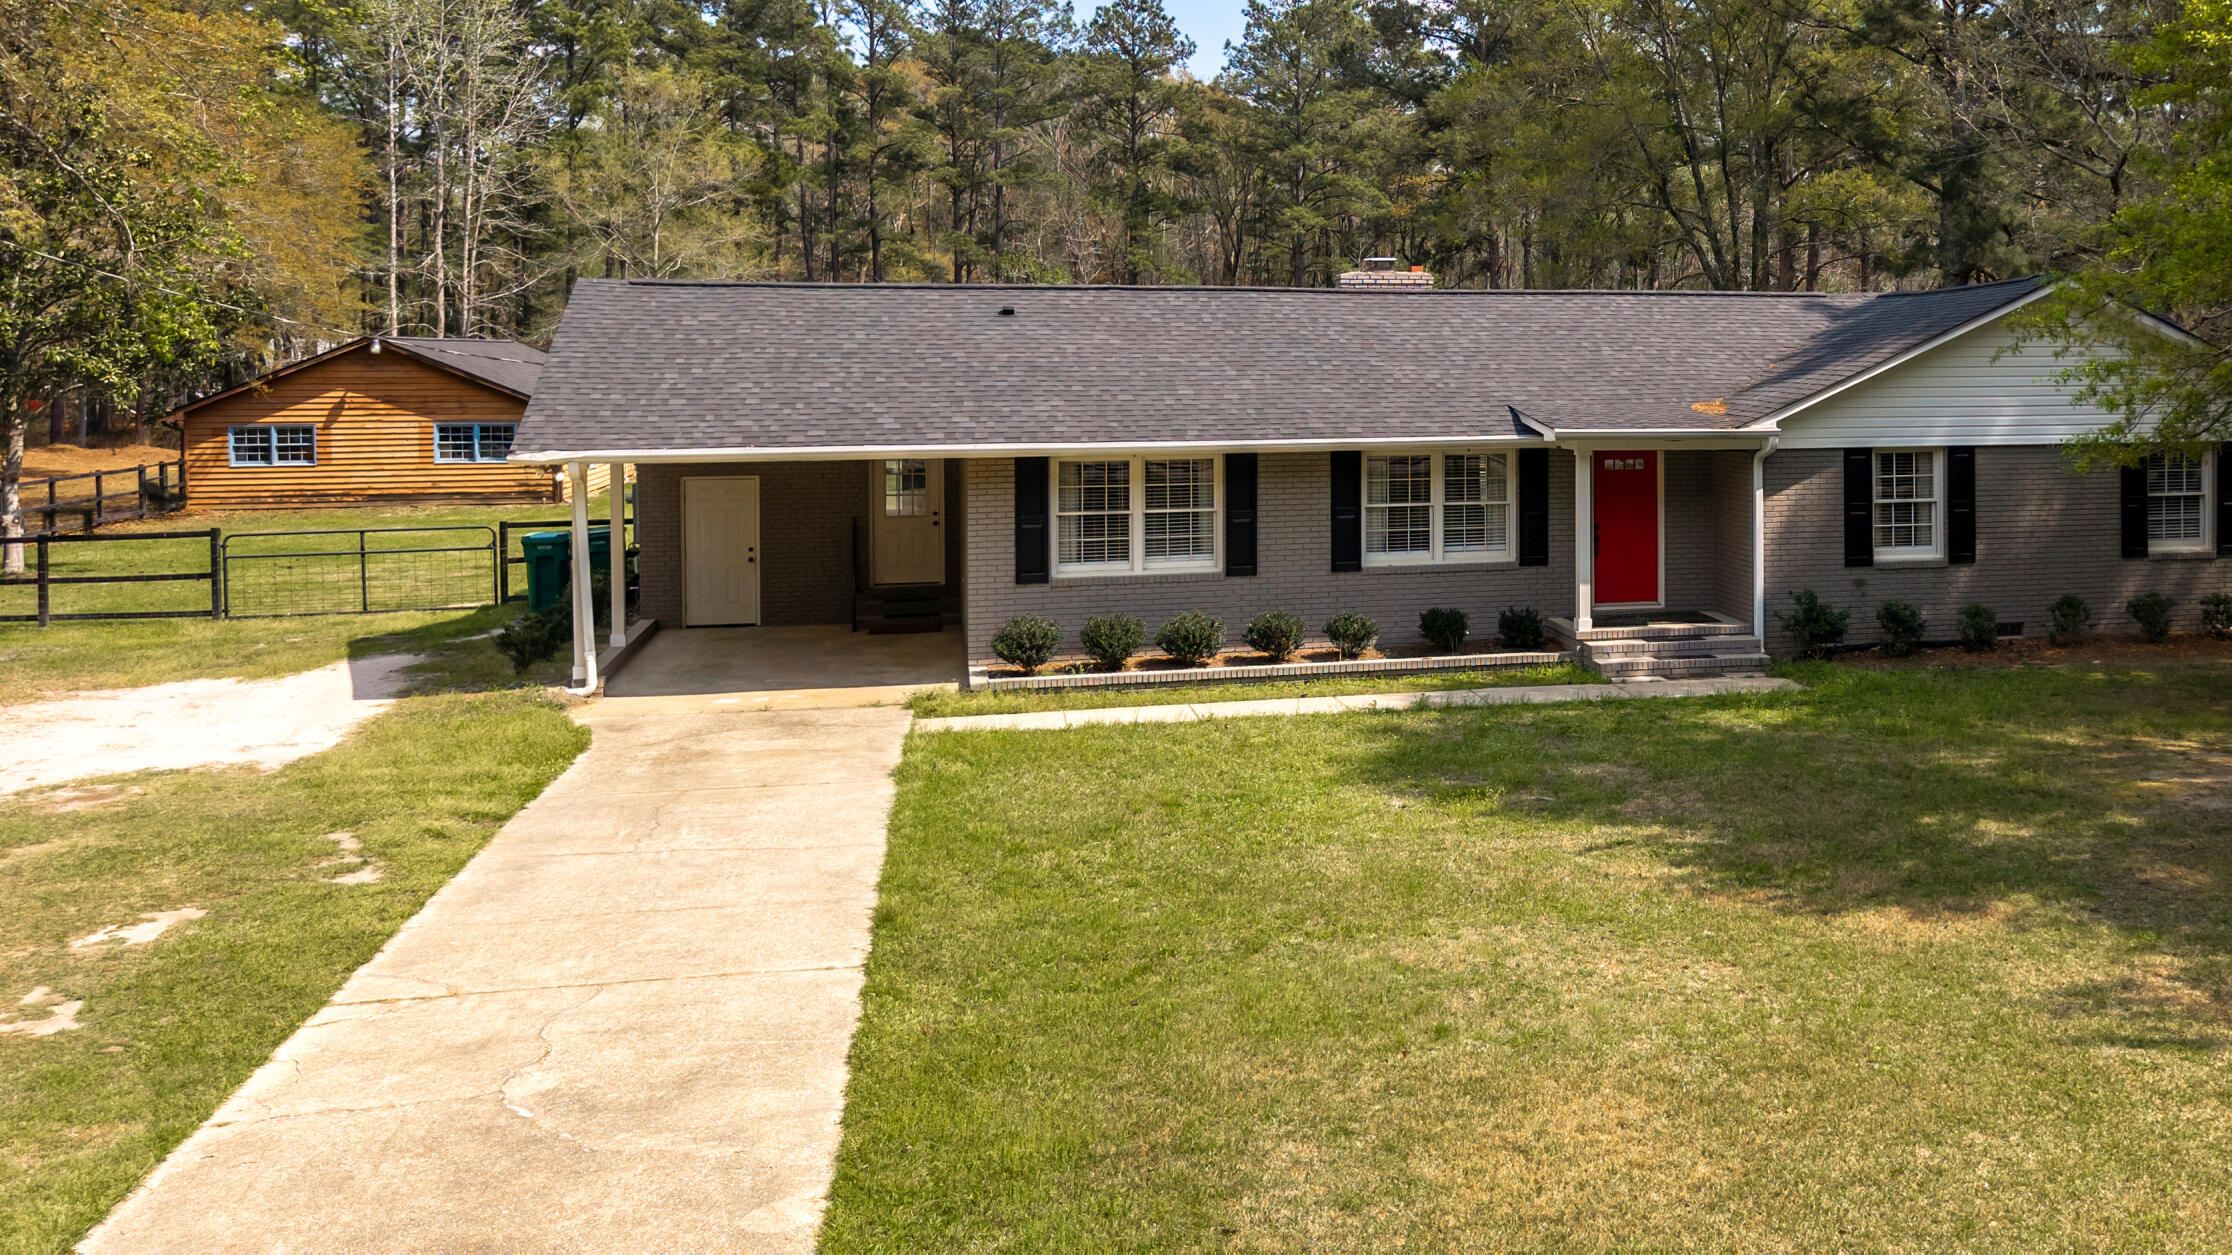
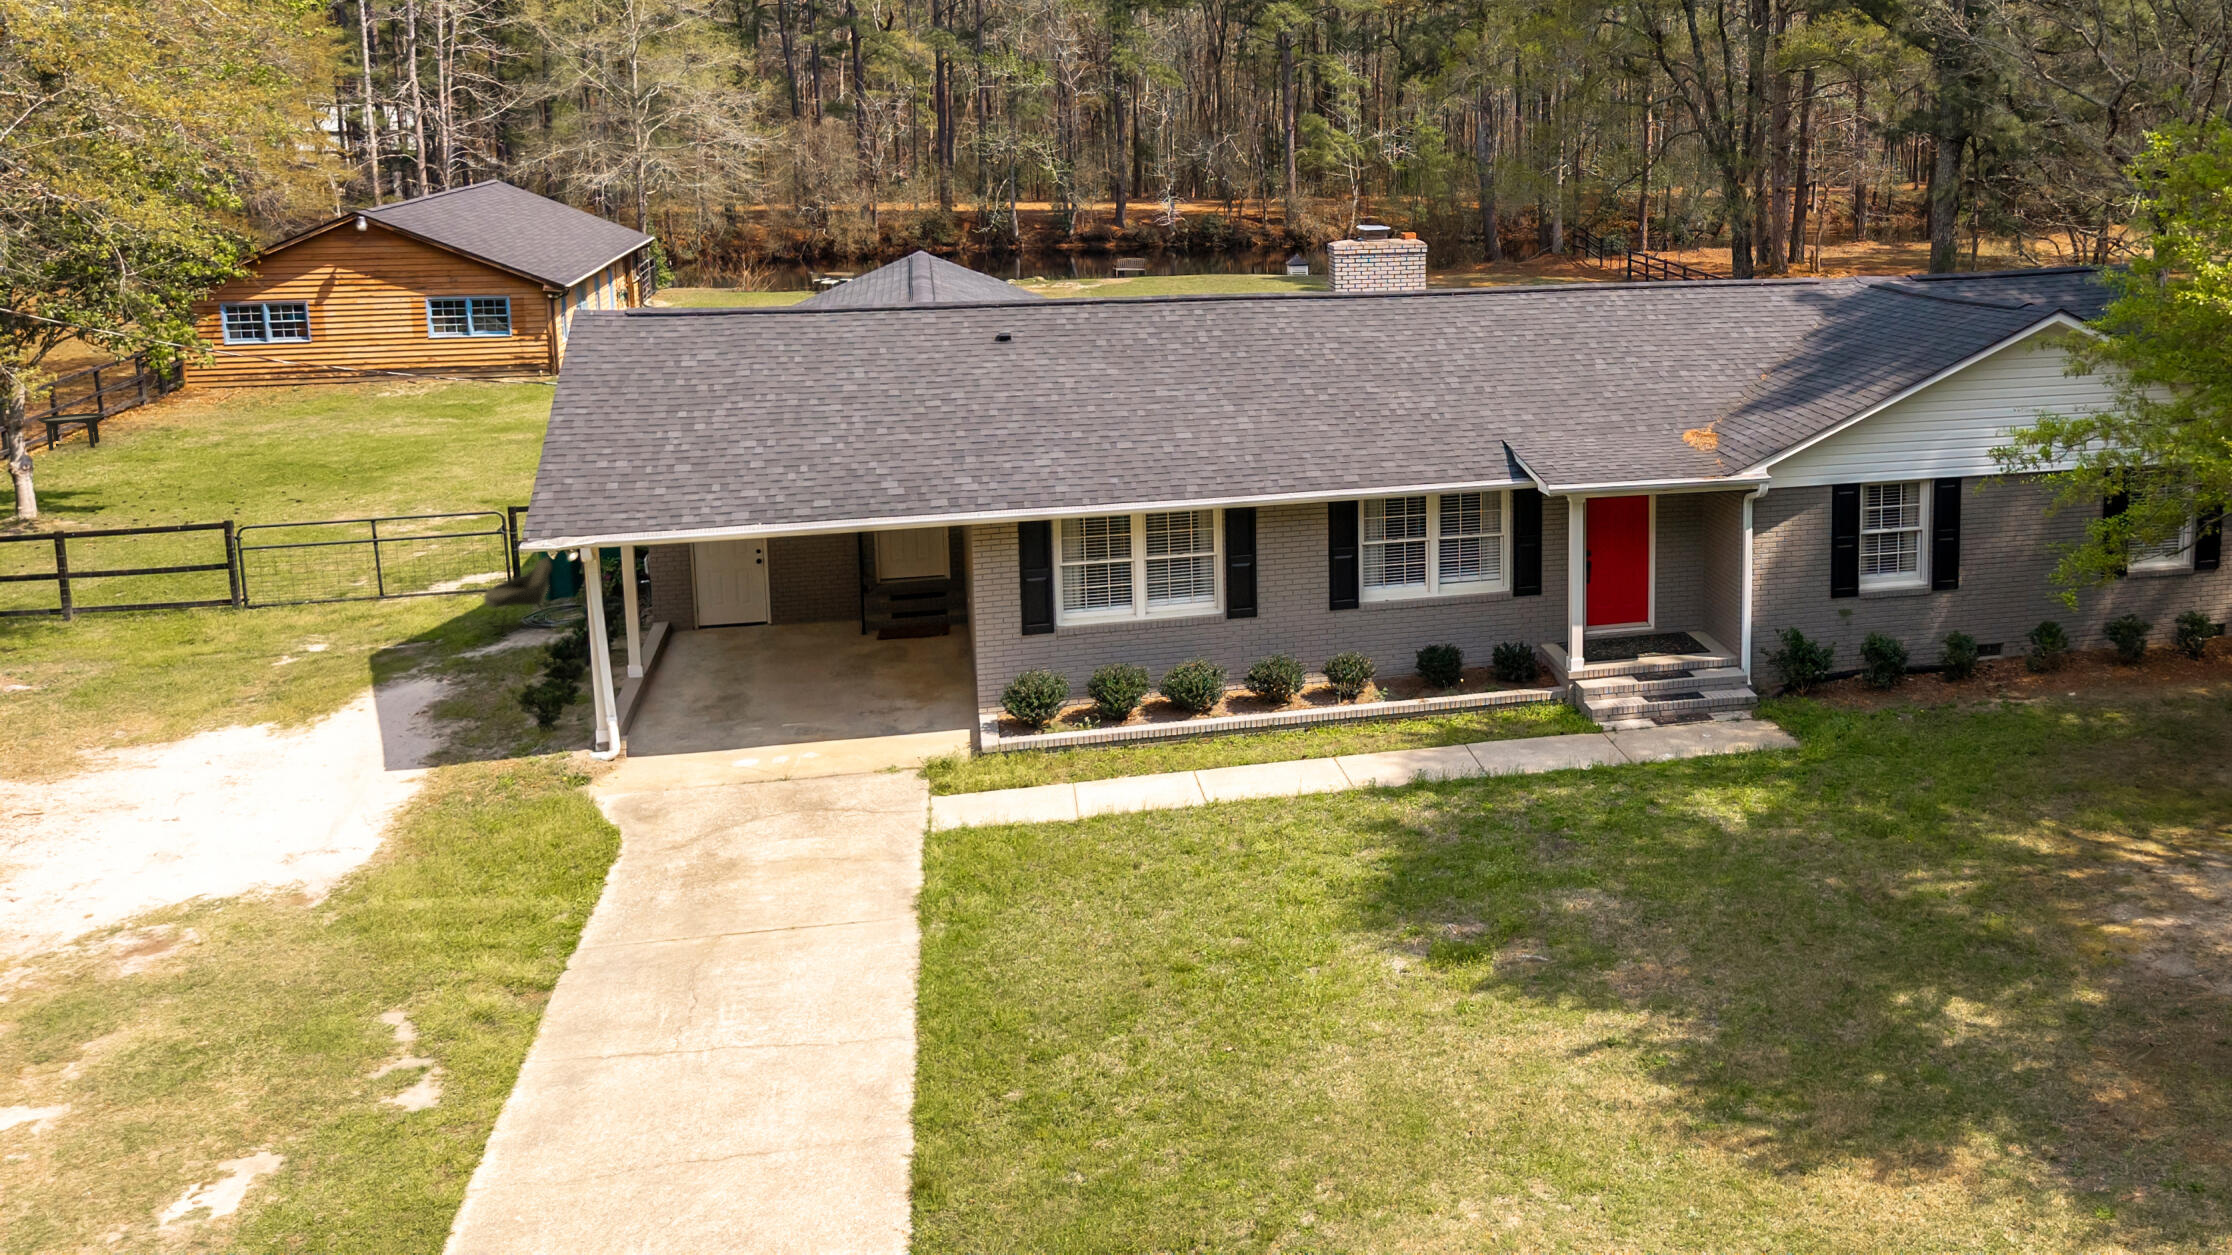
lounge chair: present [141,480,191,520] -> present [484,558,551,634]

